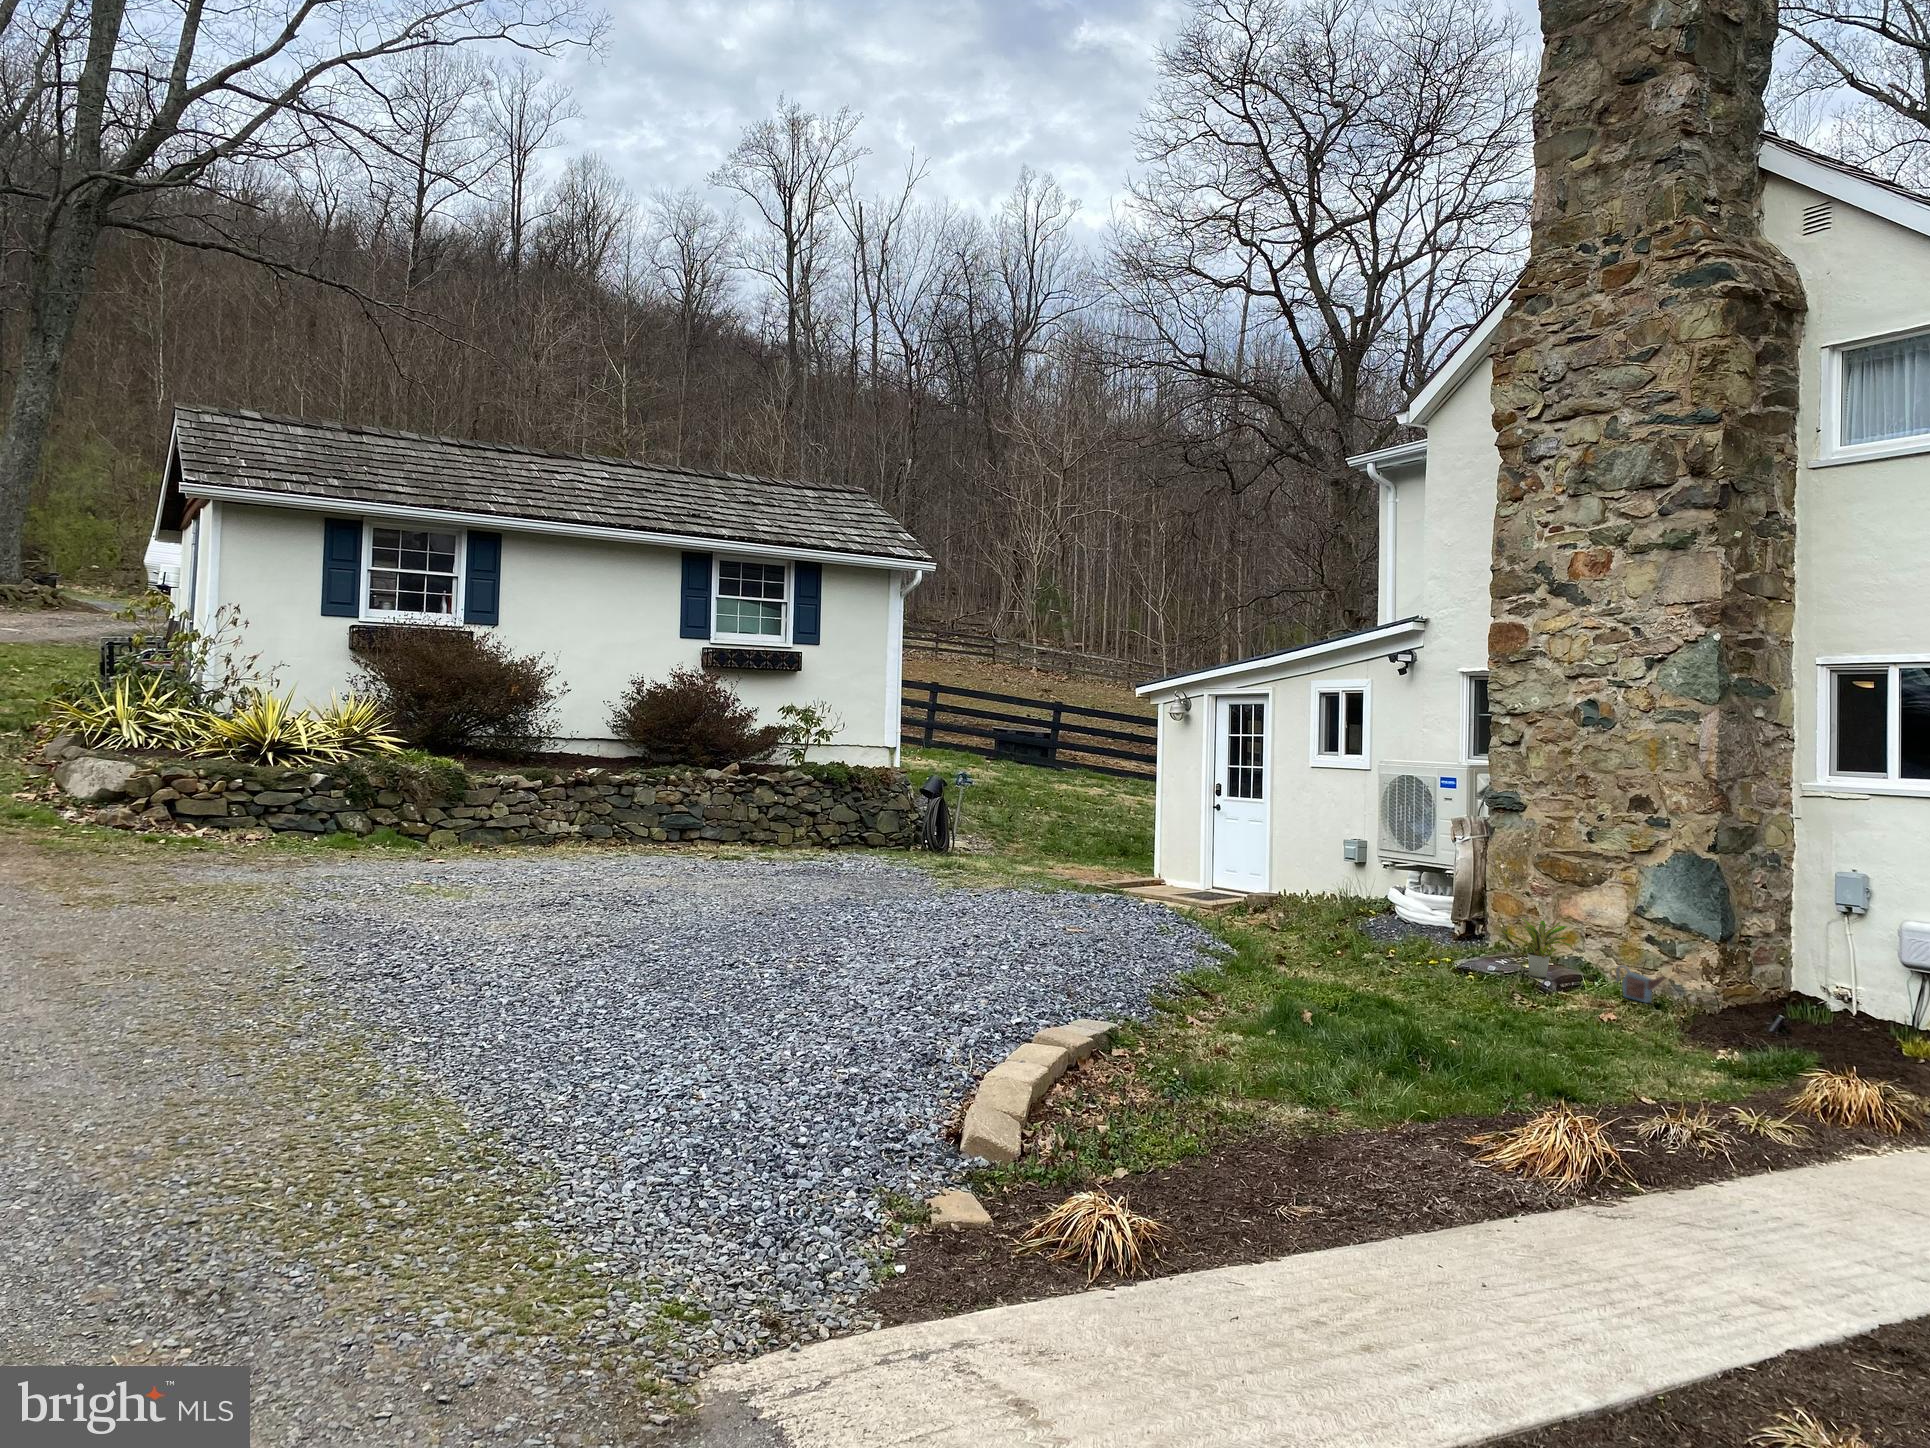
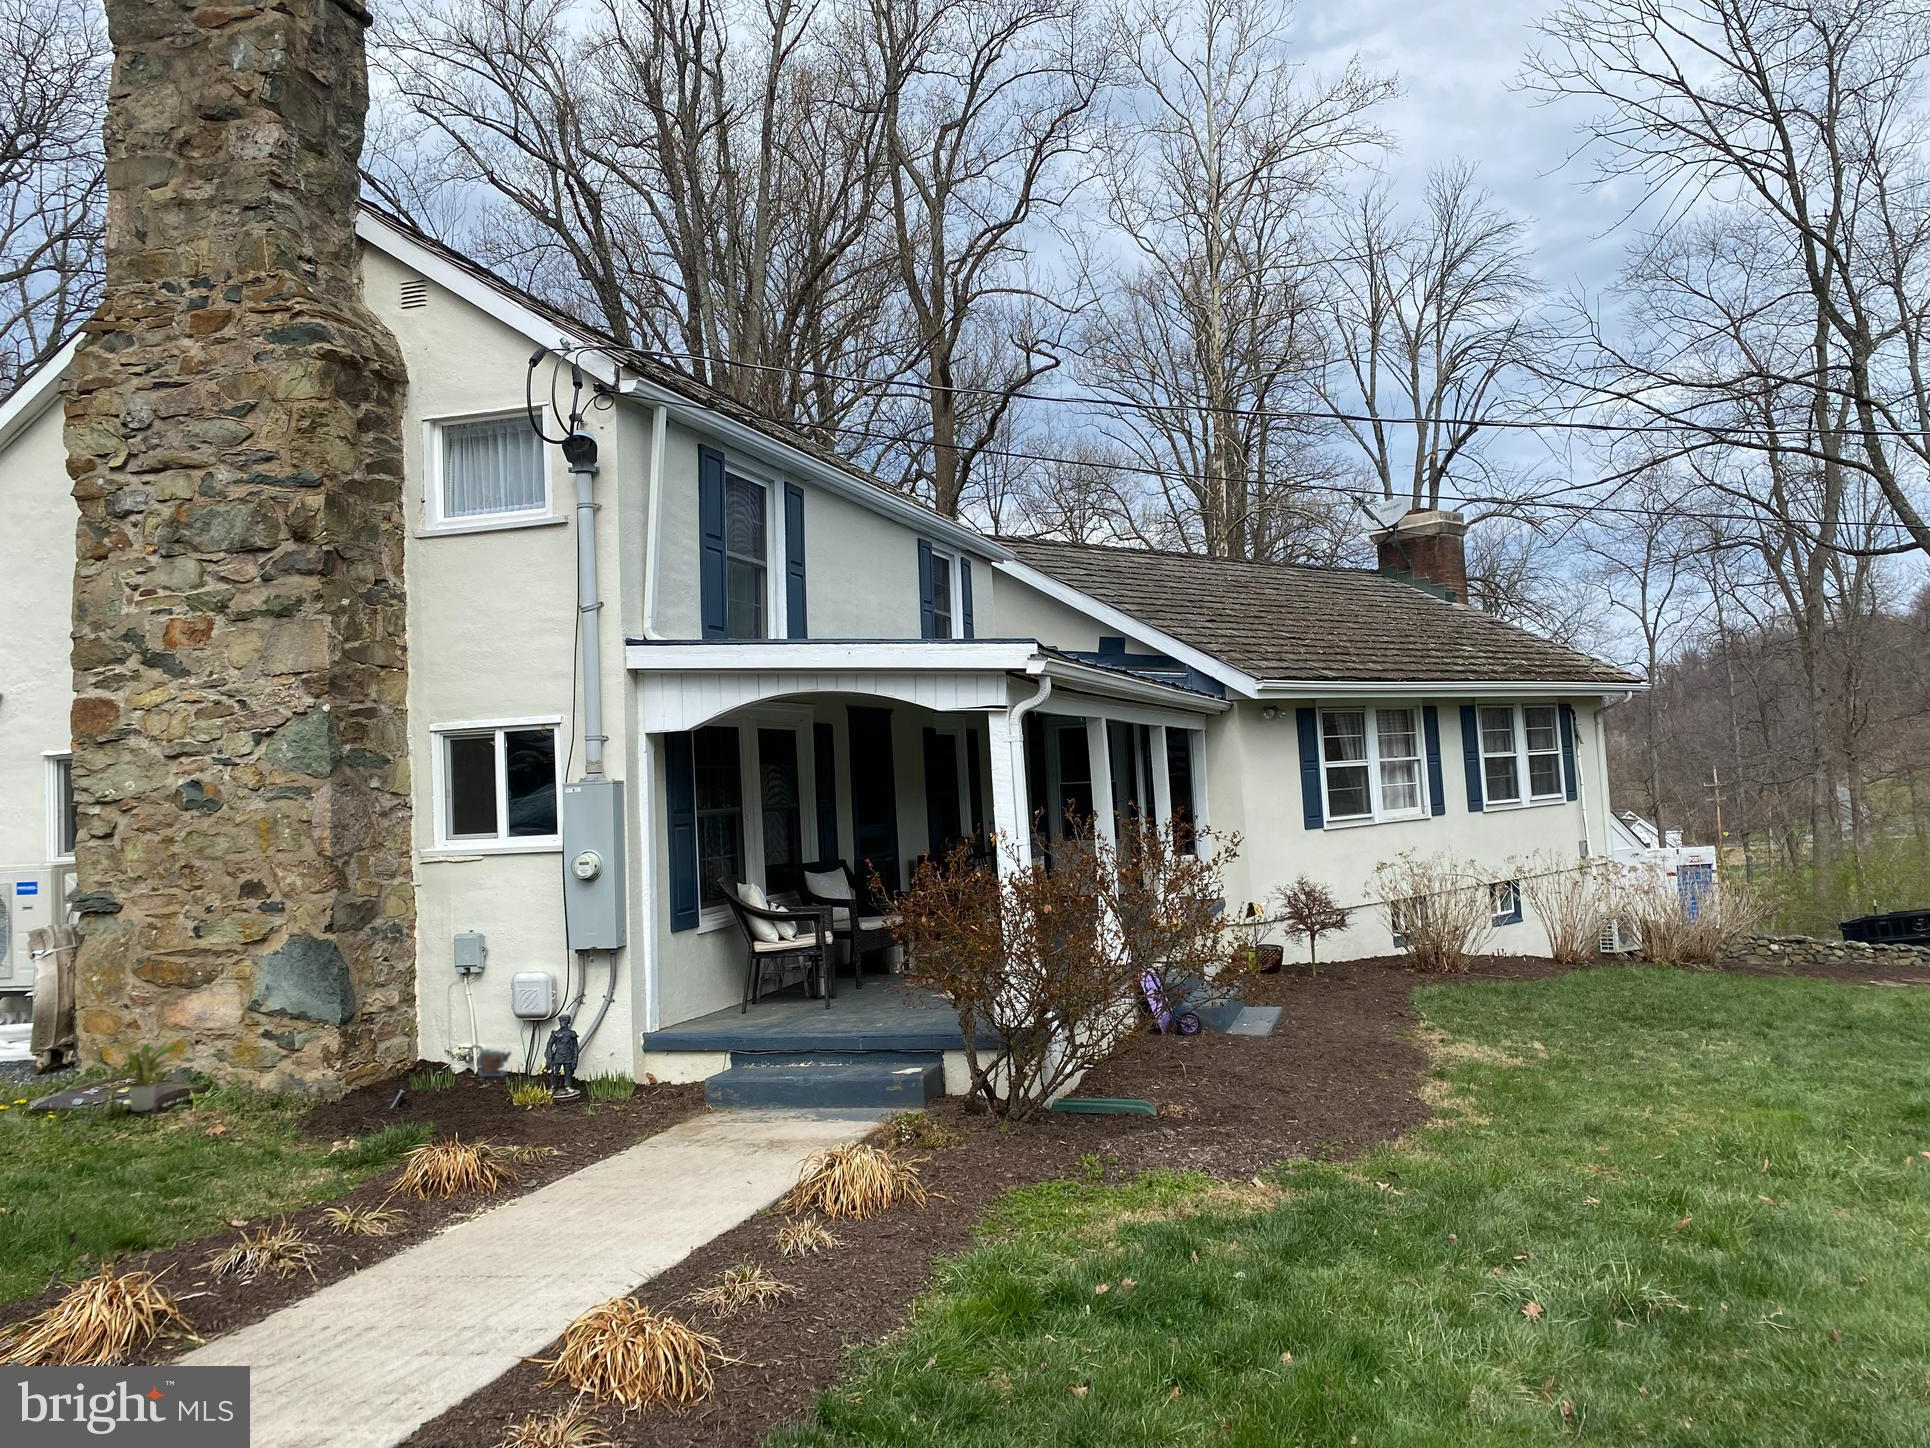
watering can: present [1616,965,1665,1003] -> present [468,1045,511,1076]

